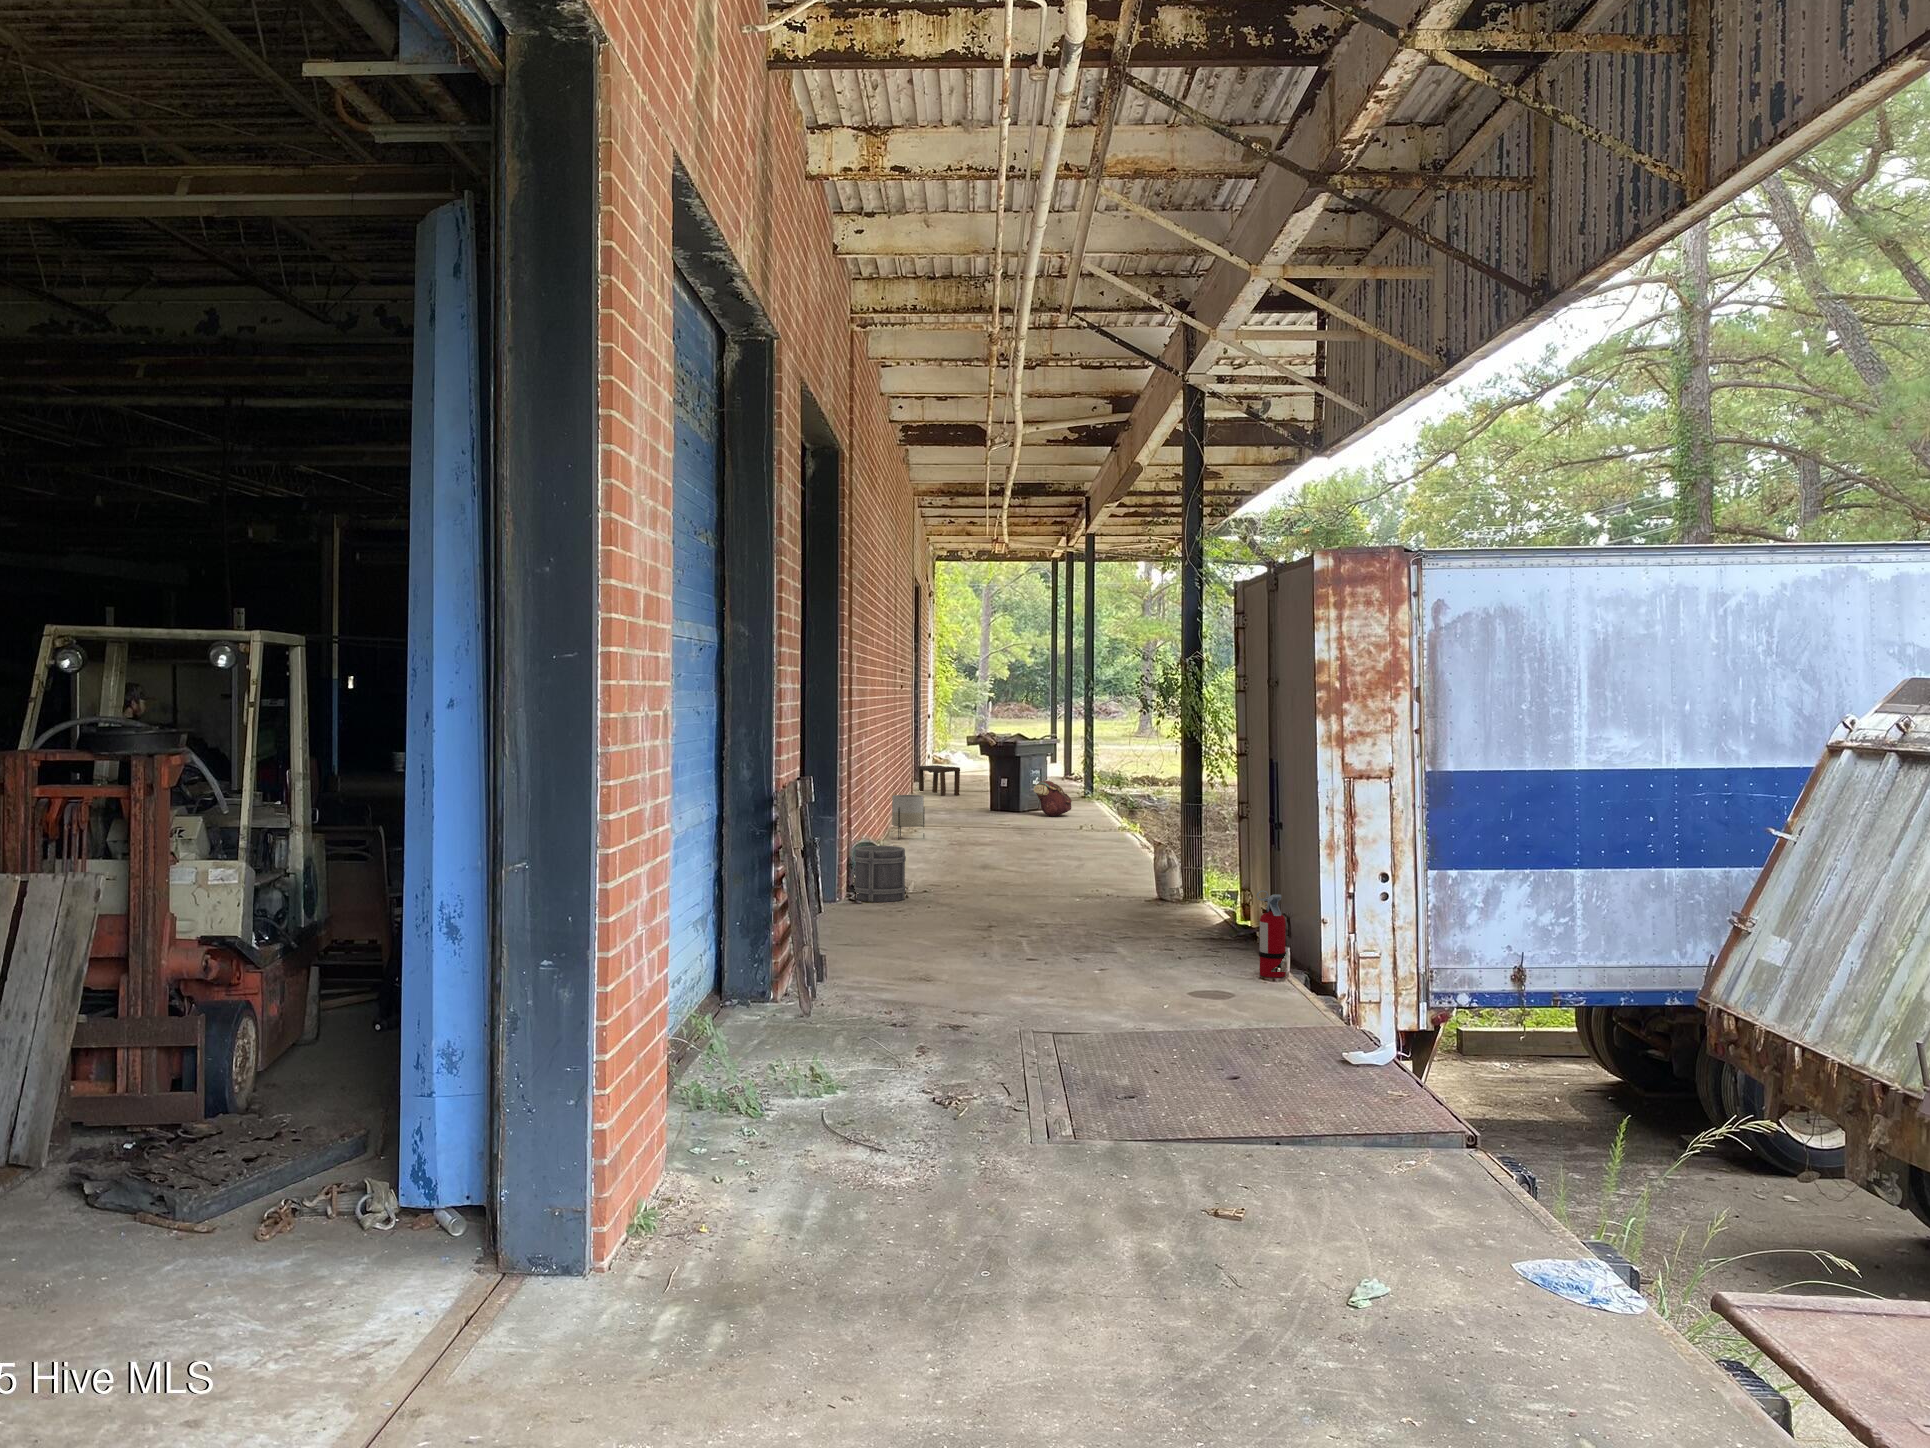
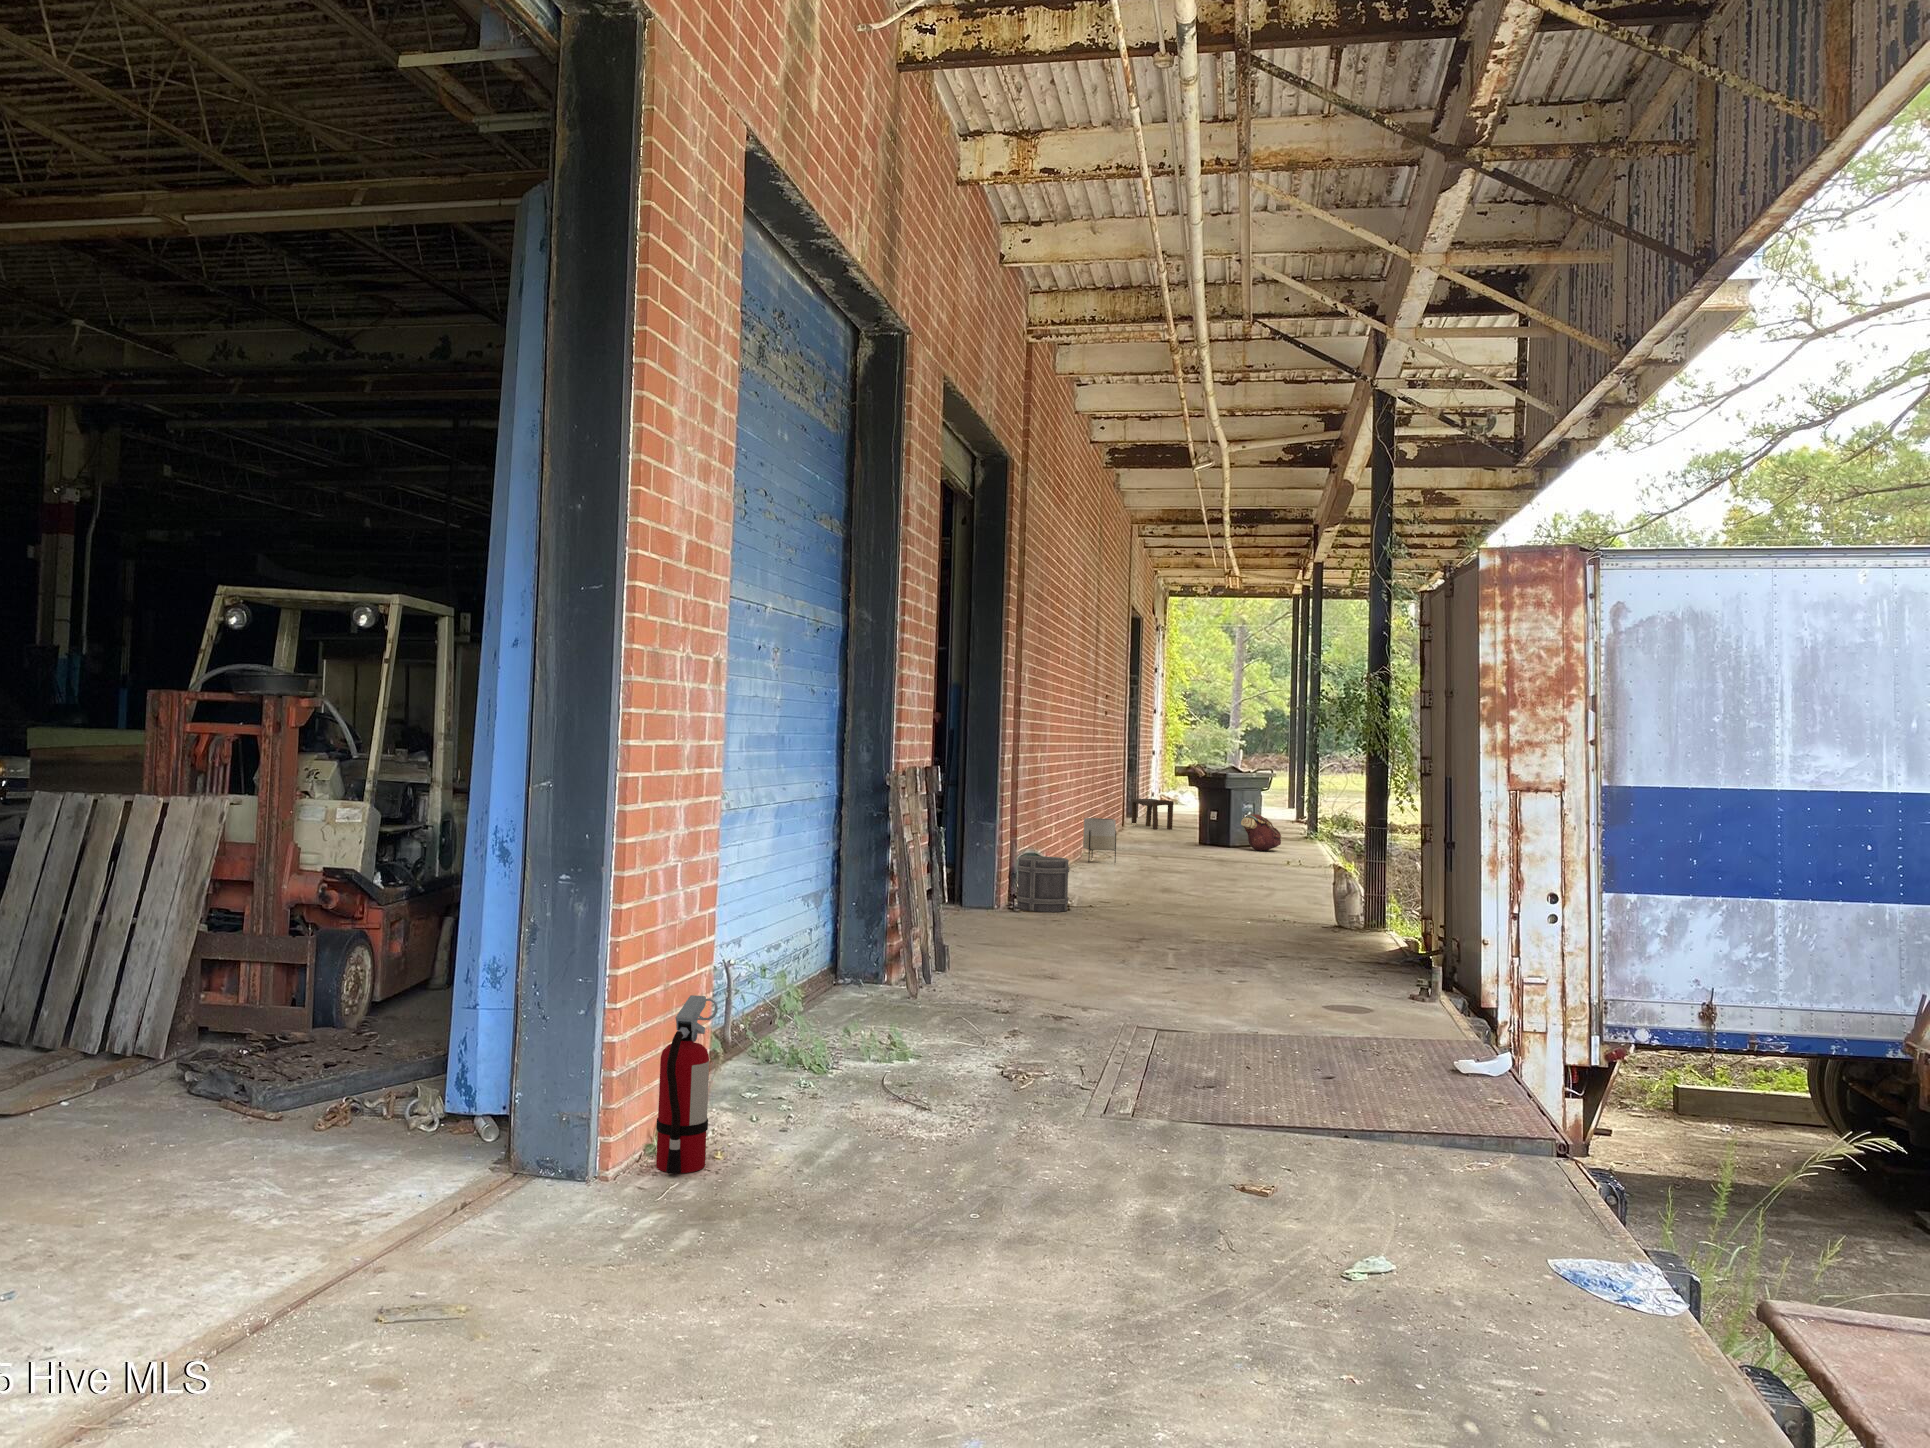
fire extinguisher: present [1257,890,1286,978] -> present [656,995,718,1174]

